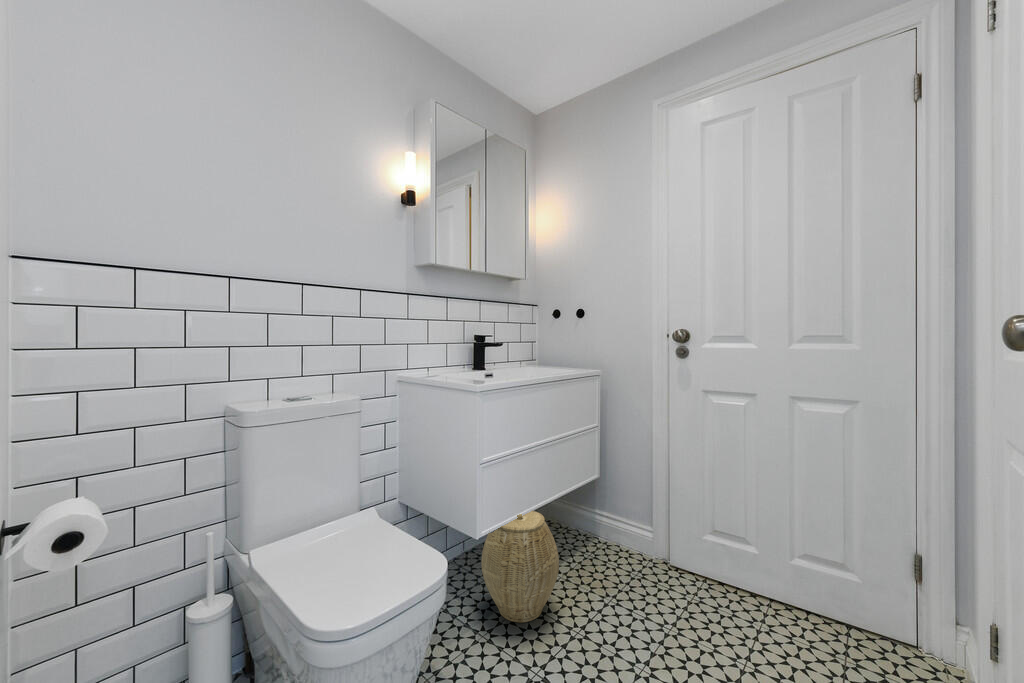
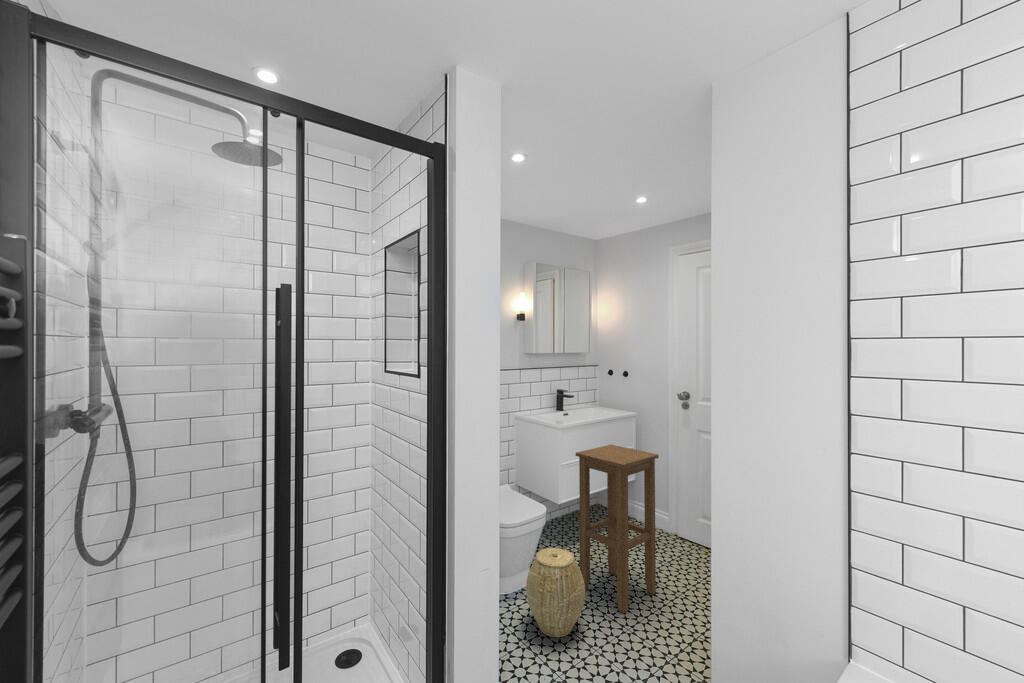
stool: none [537,386,635,583] -> present [576,445,659,613]

